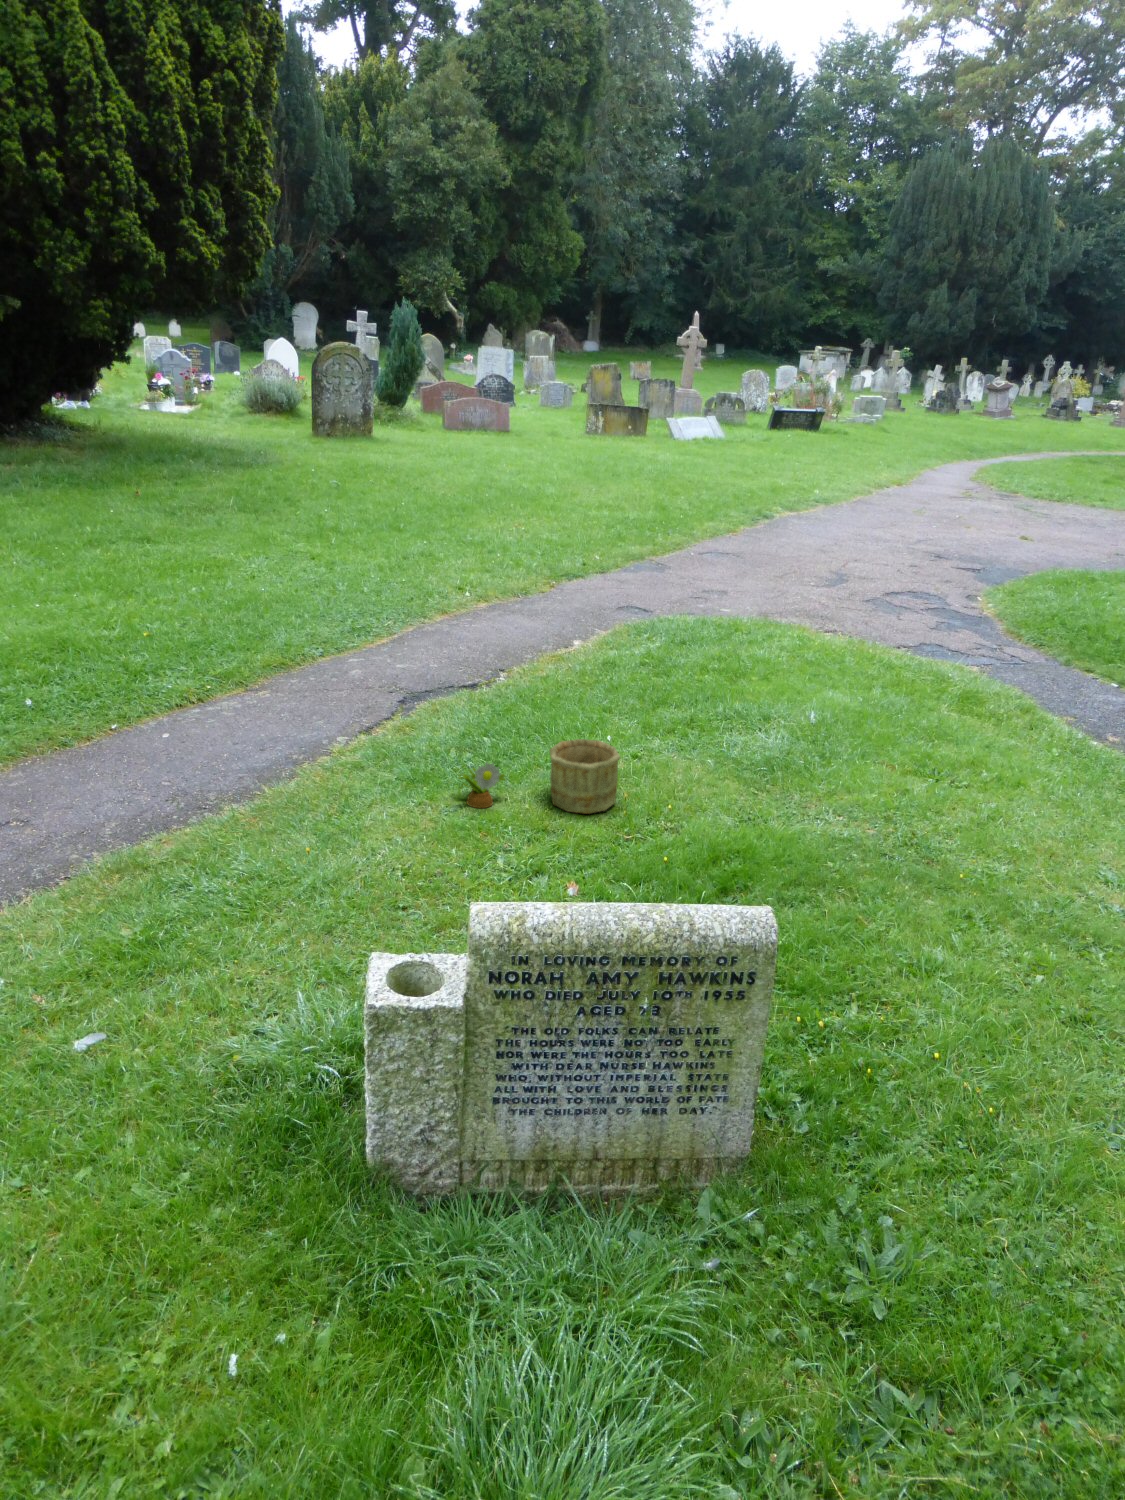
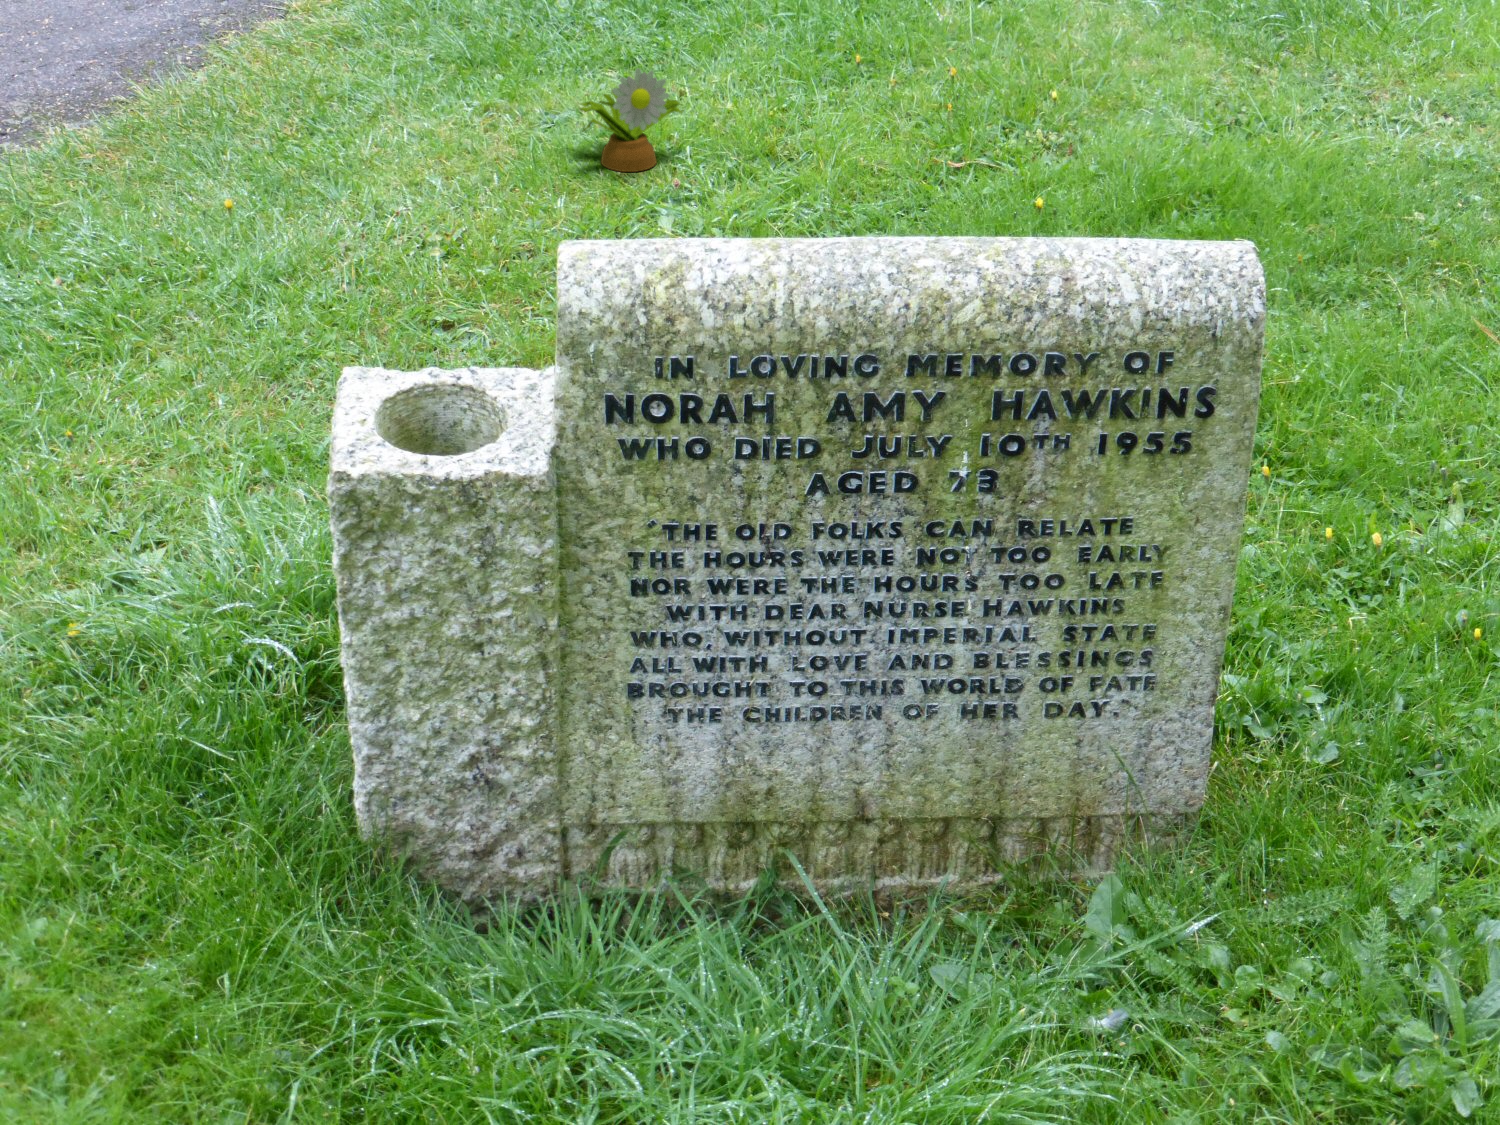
wooden bucket: present [550,739,620,814] -> none [771,23,922,178]

